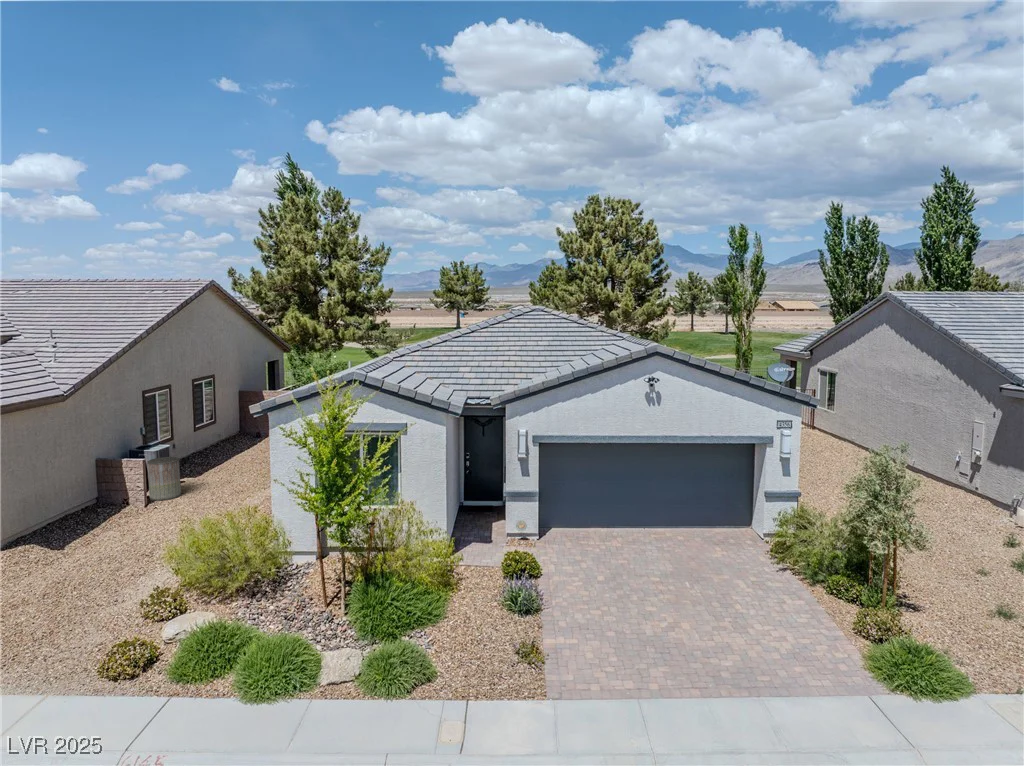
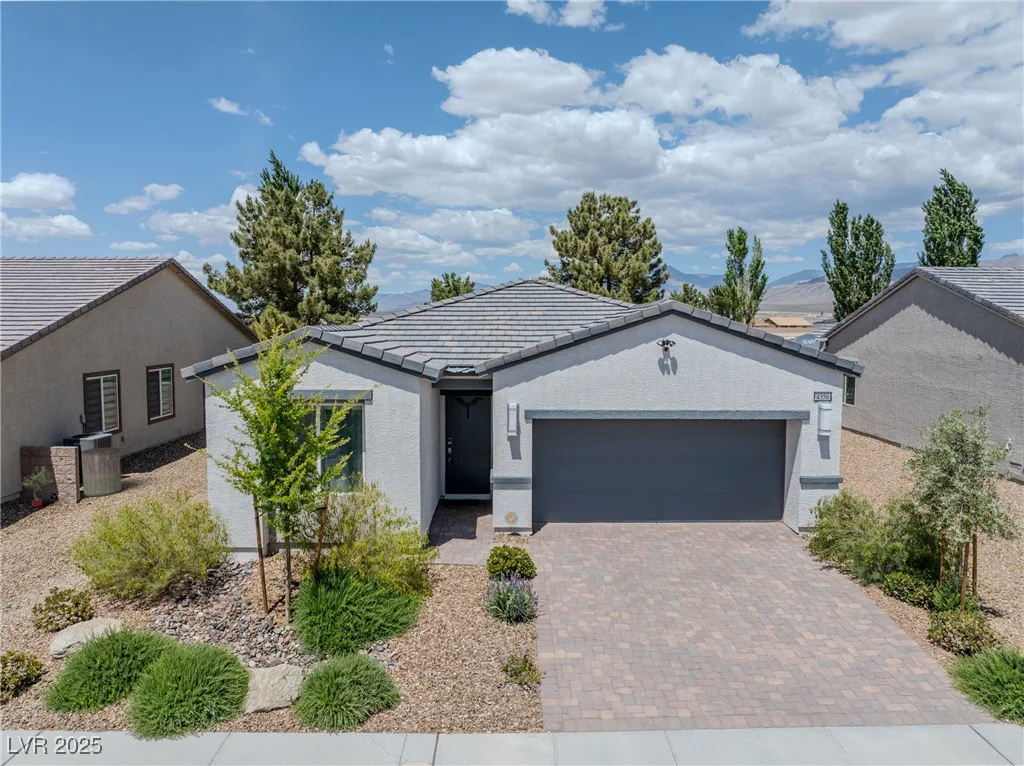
potted tree: none [100,476,127,511] -> present [22,467,52,507]

